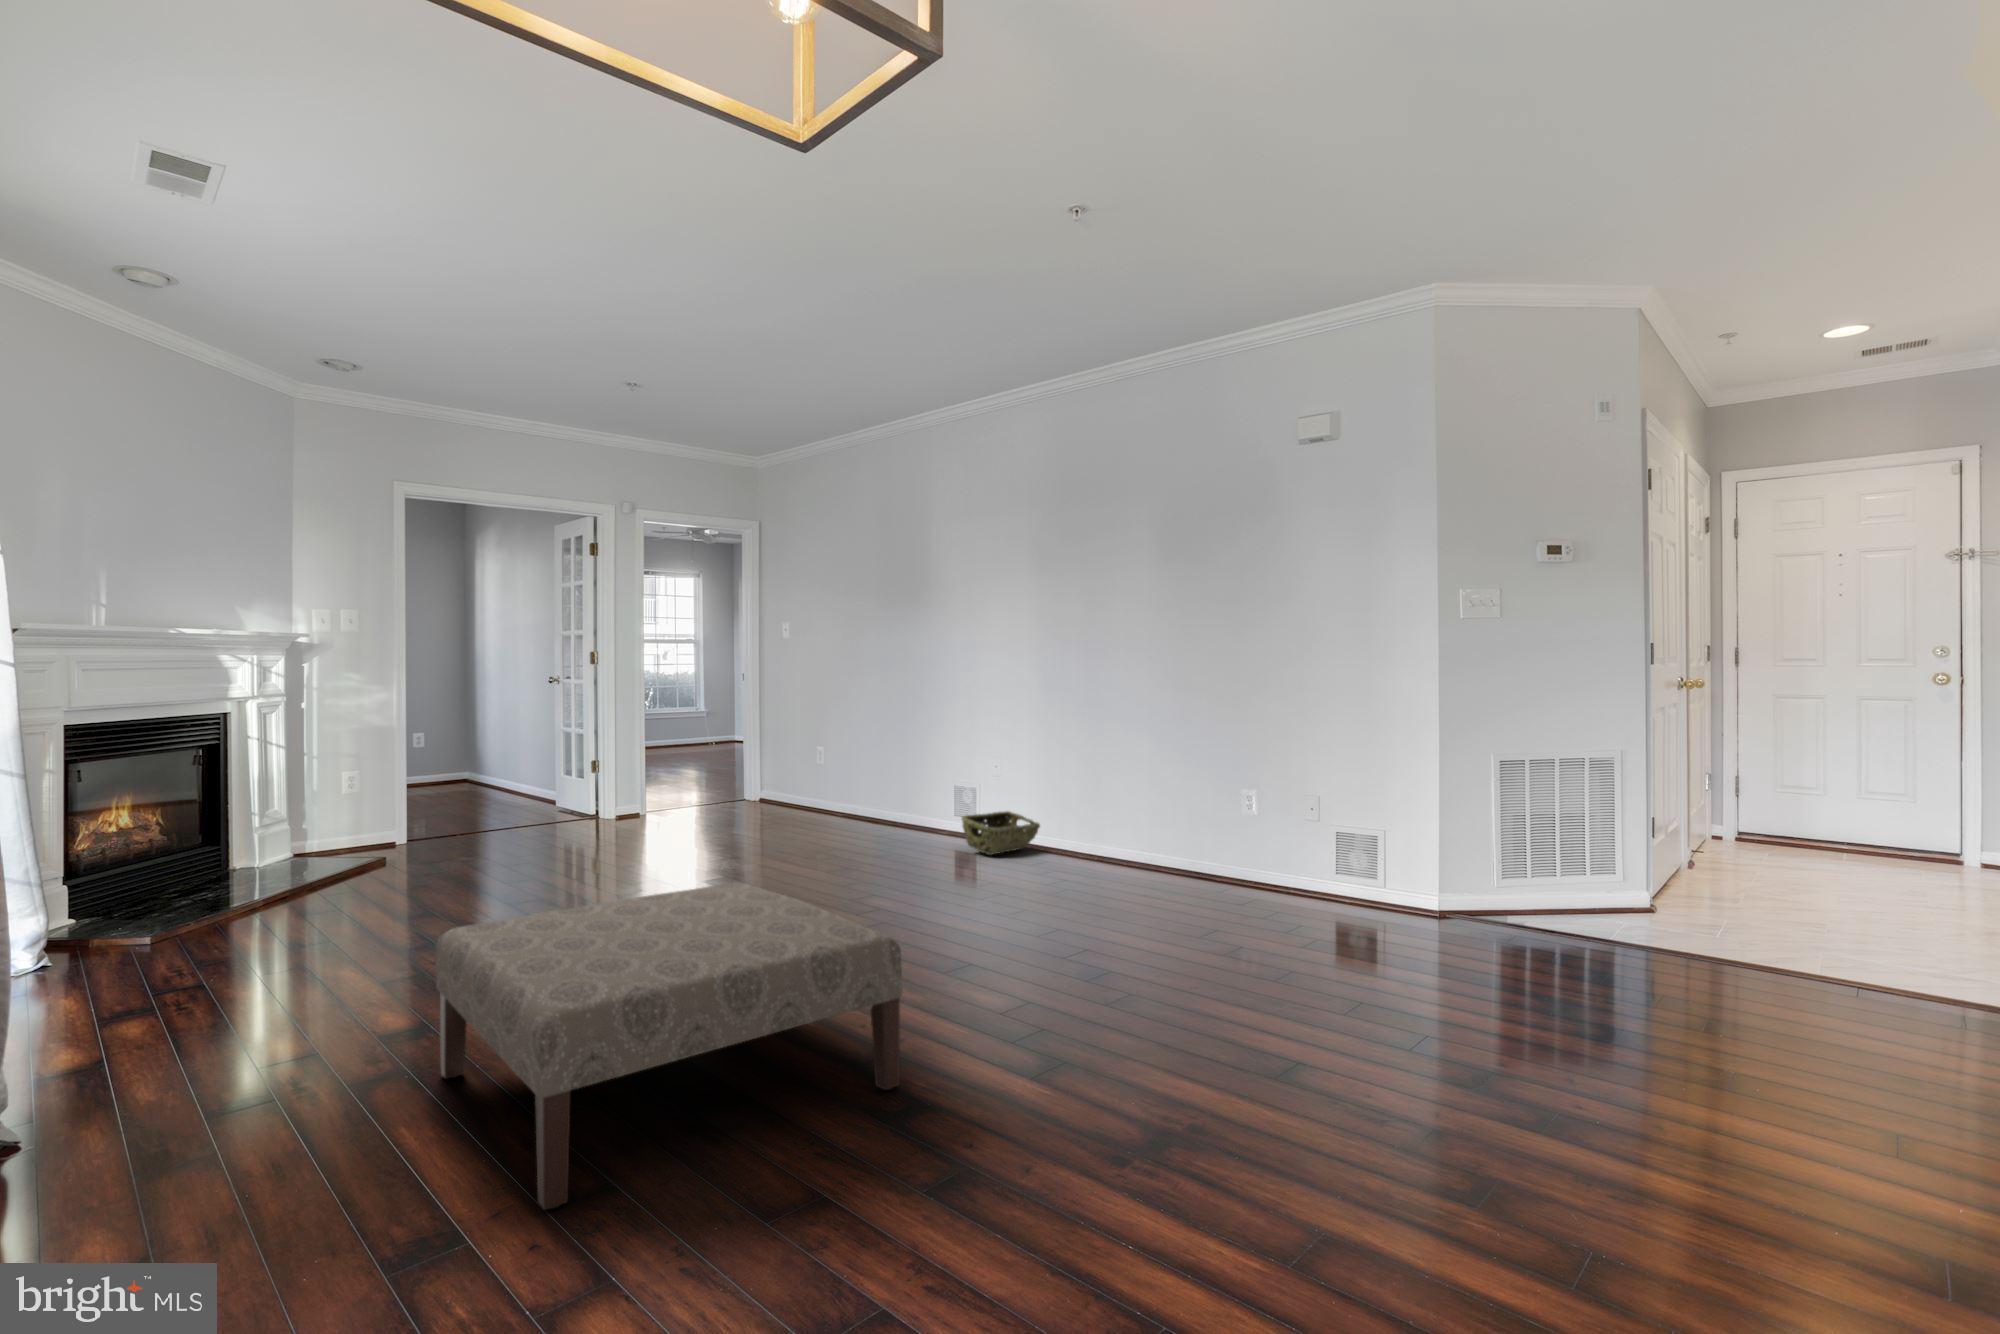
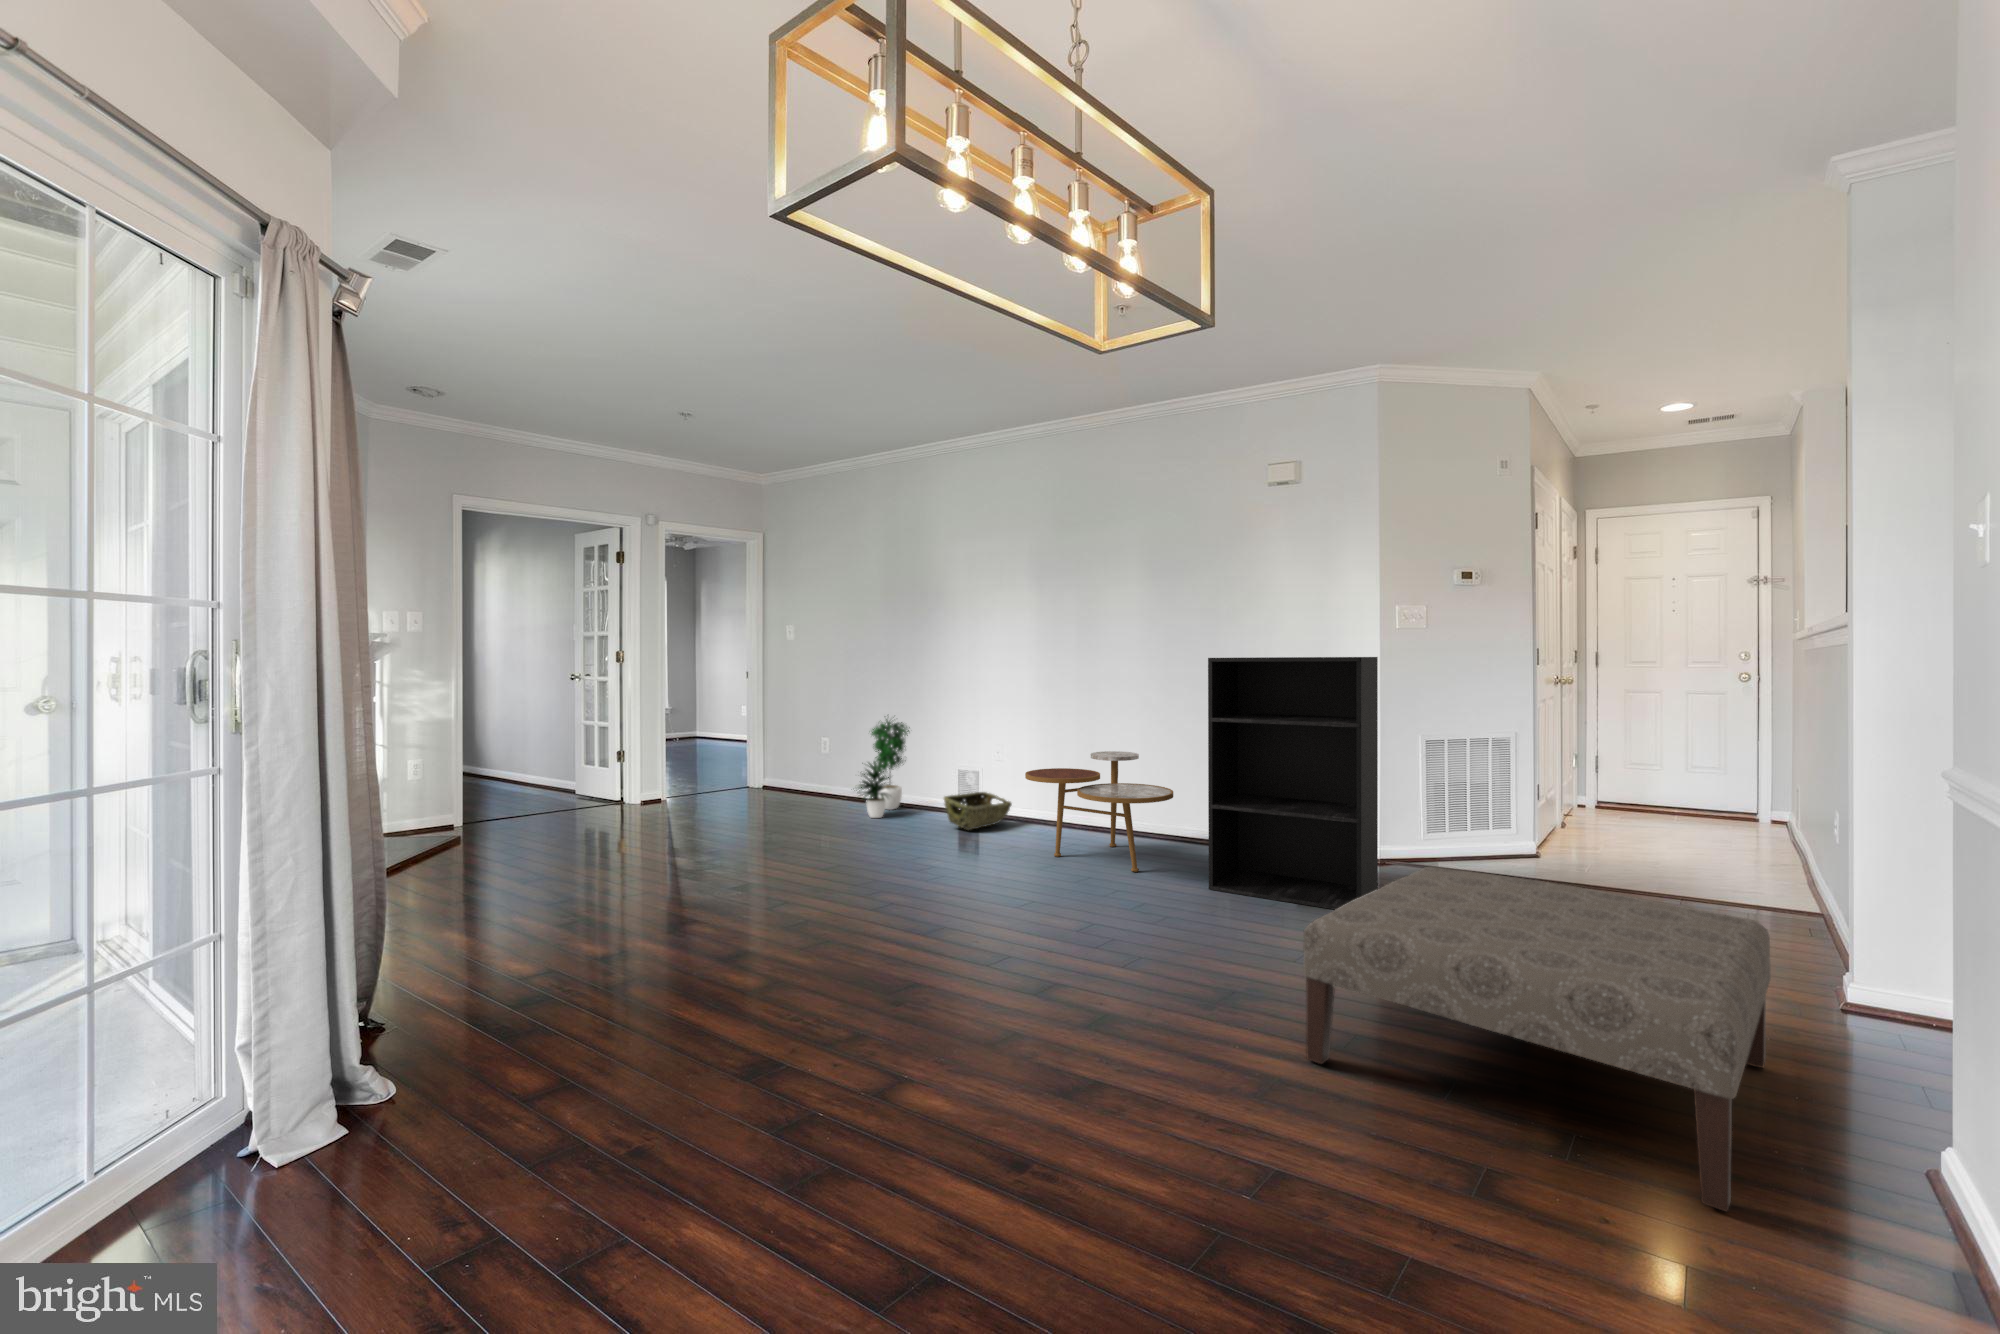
bookshelf: none [1262,657,1459,952] -> present [1208,657,1378,910]
potted plant: none [856,720,926,841] -> present [856,719,910,818]
side table: none [1054,765,1223,903] -> present [1025,751,1173,872]
ottoman: present [436,882,902,1209] -> present [1303,867,1771,1211]

